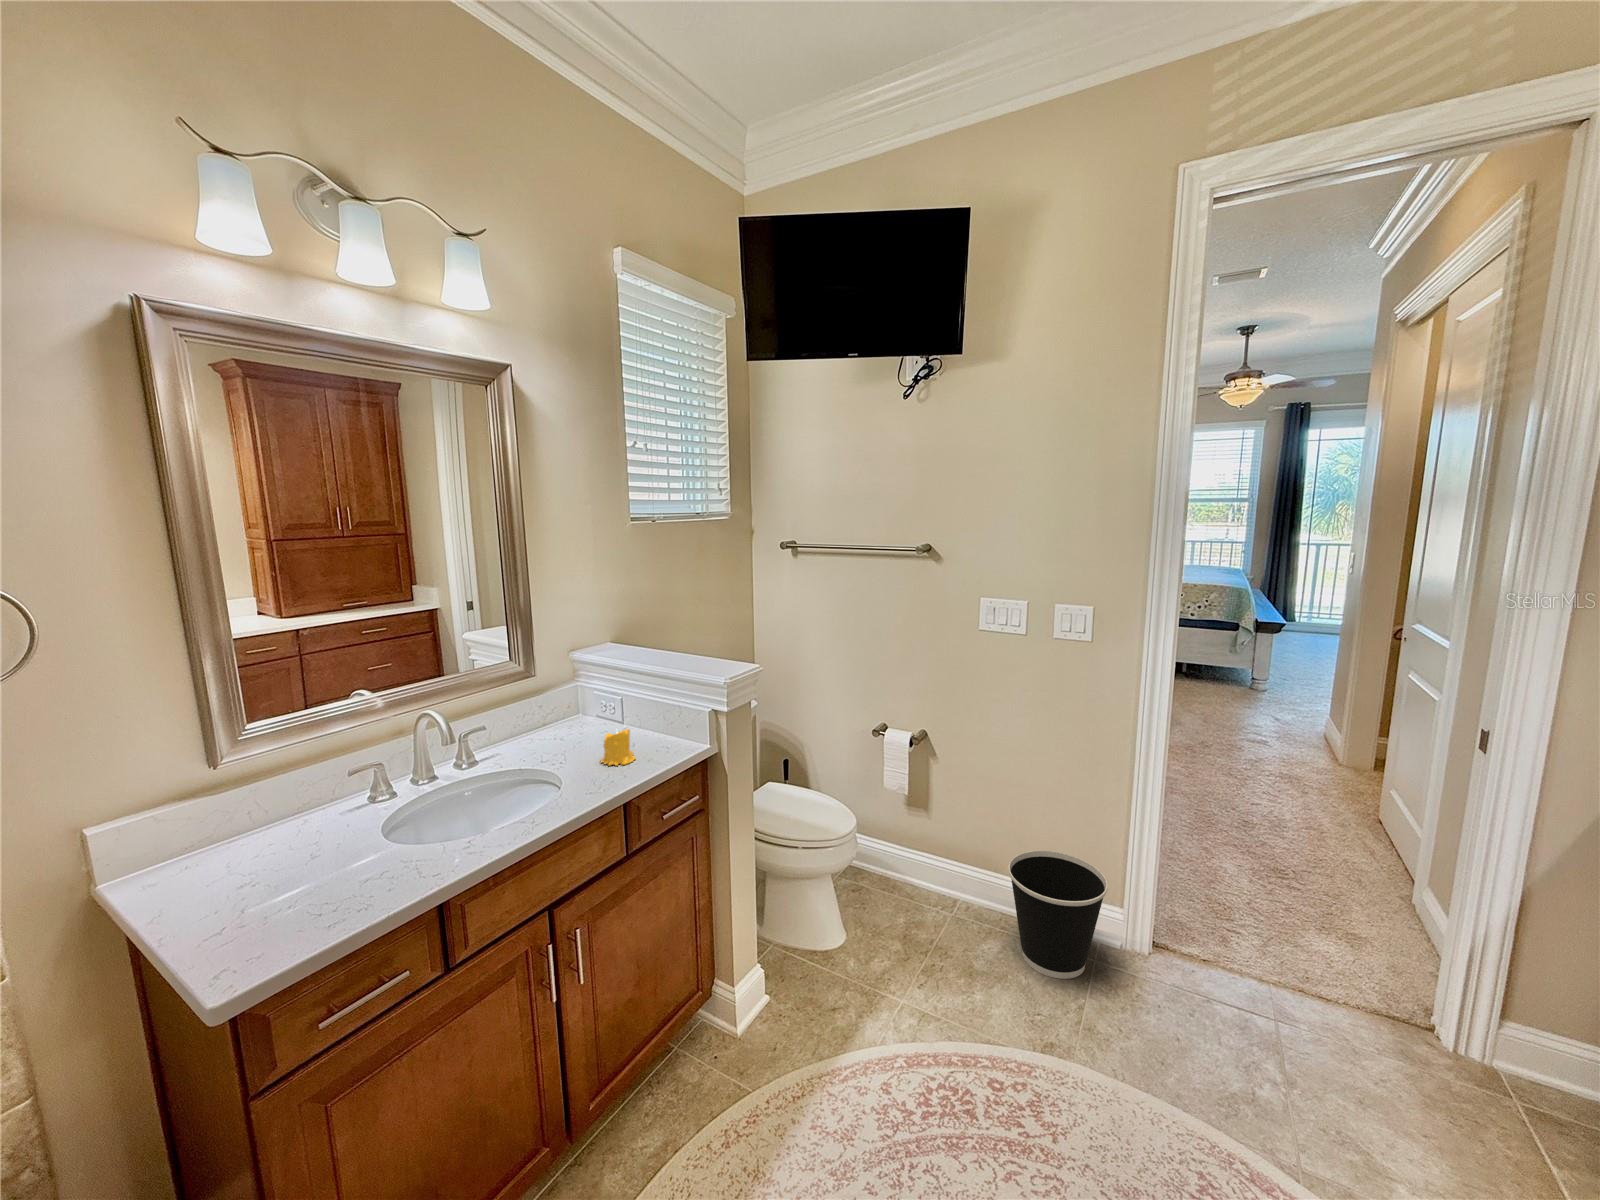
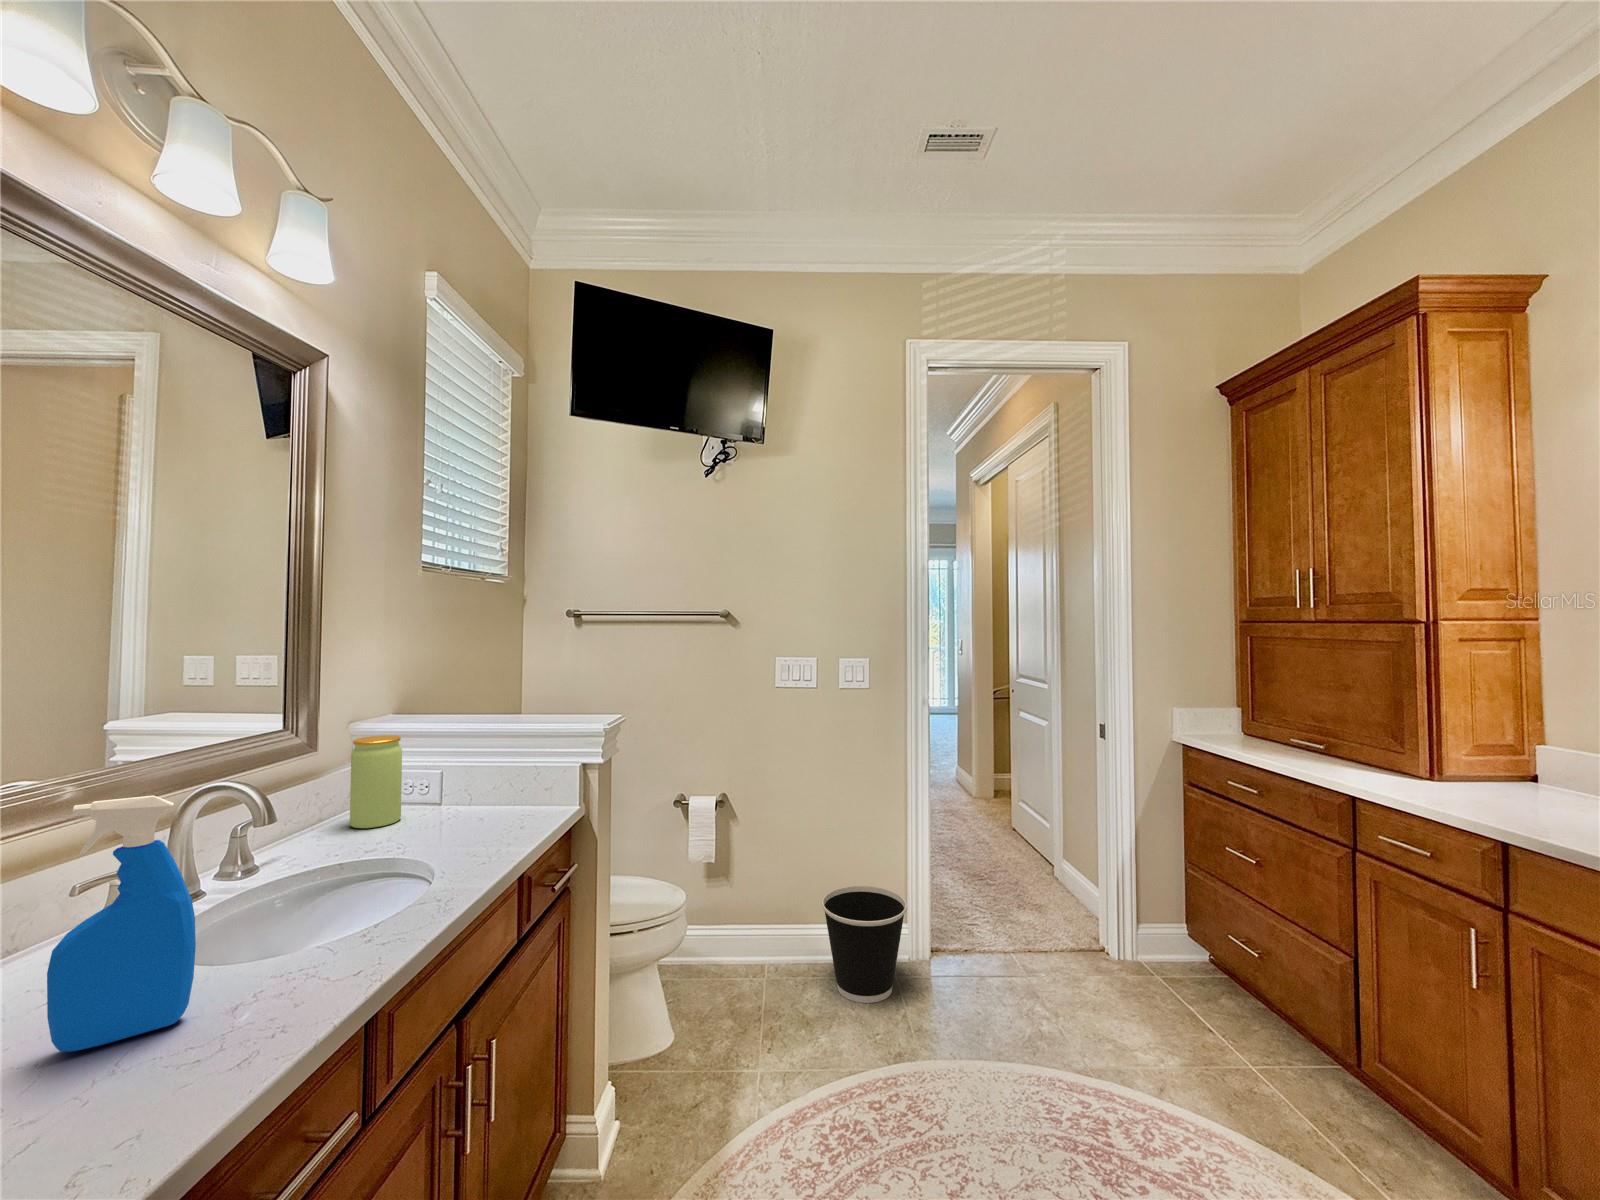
jar: none [552,665,590,735] -> present [350,735,402,828]
candle: present [601,729,636,766] -> none [467,792,515,841]
spray bottle: none [247,736,324,879] -> present [47,795,196,1052]

